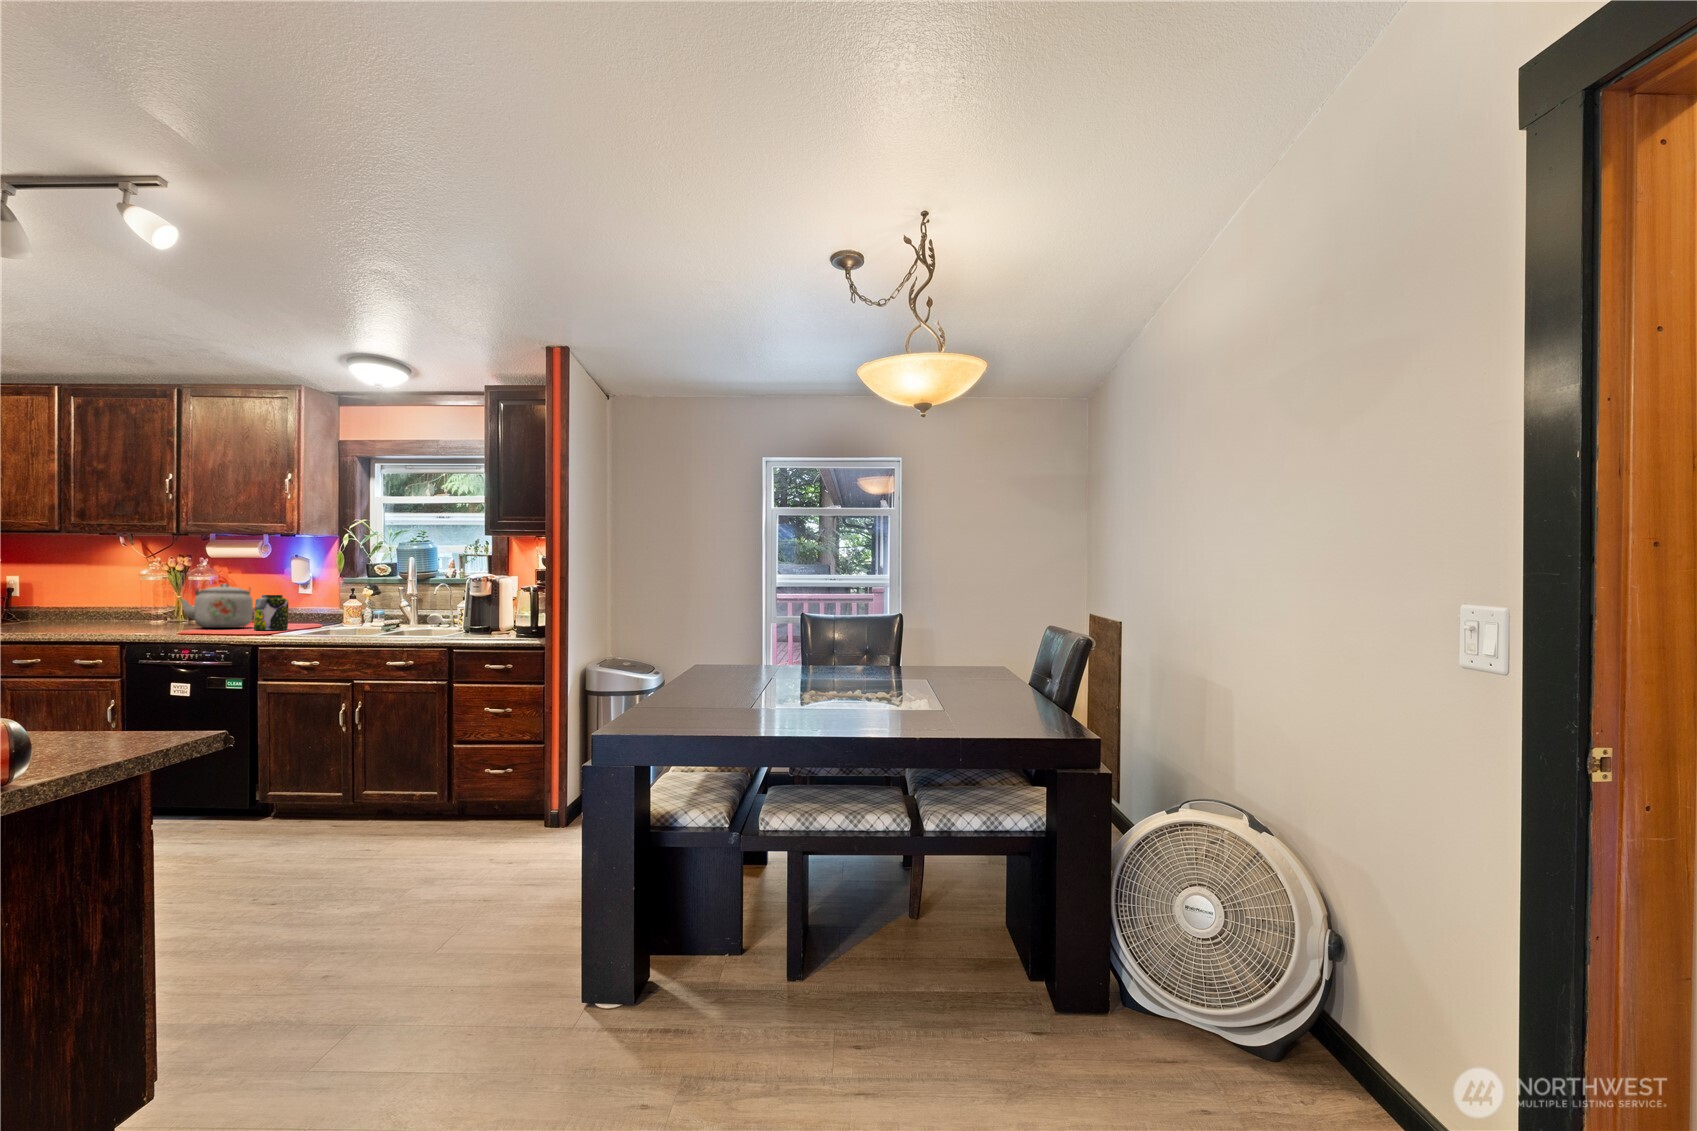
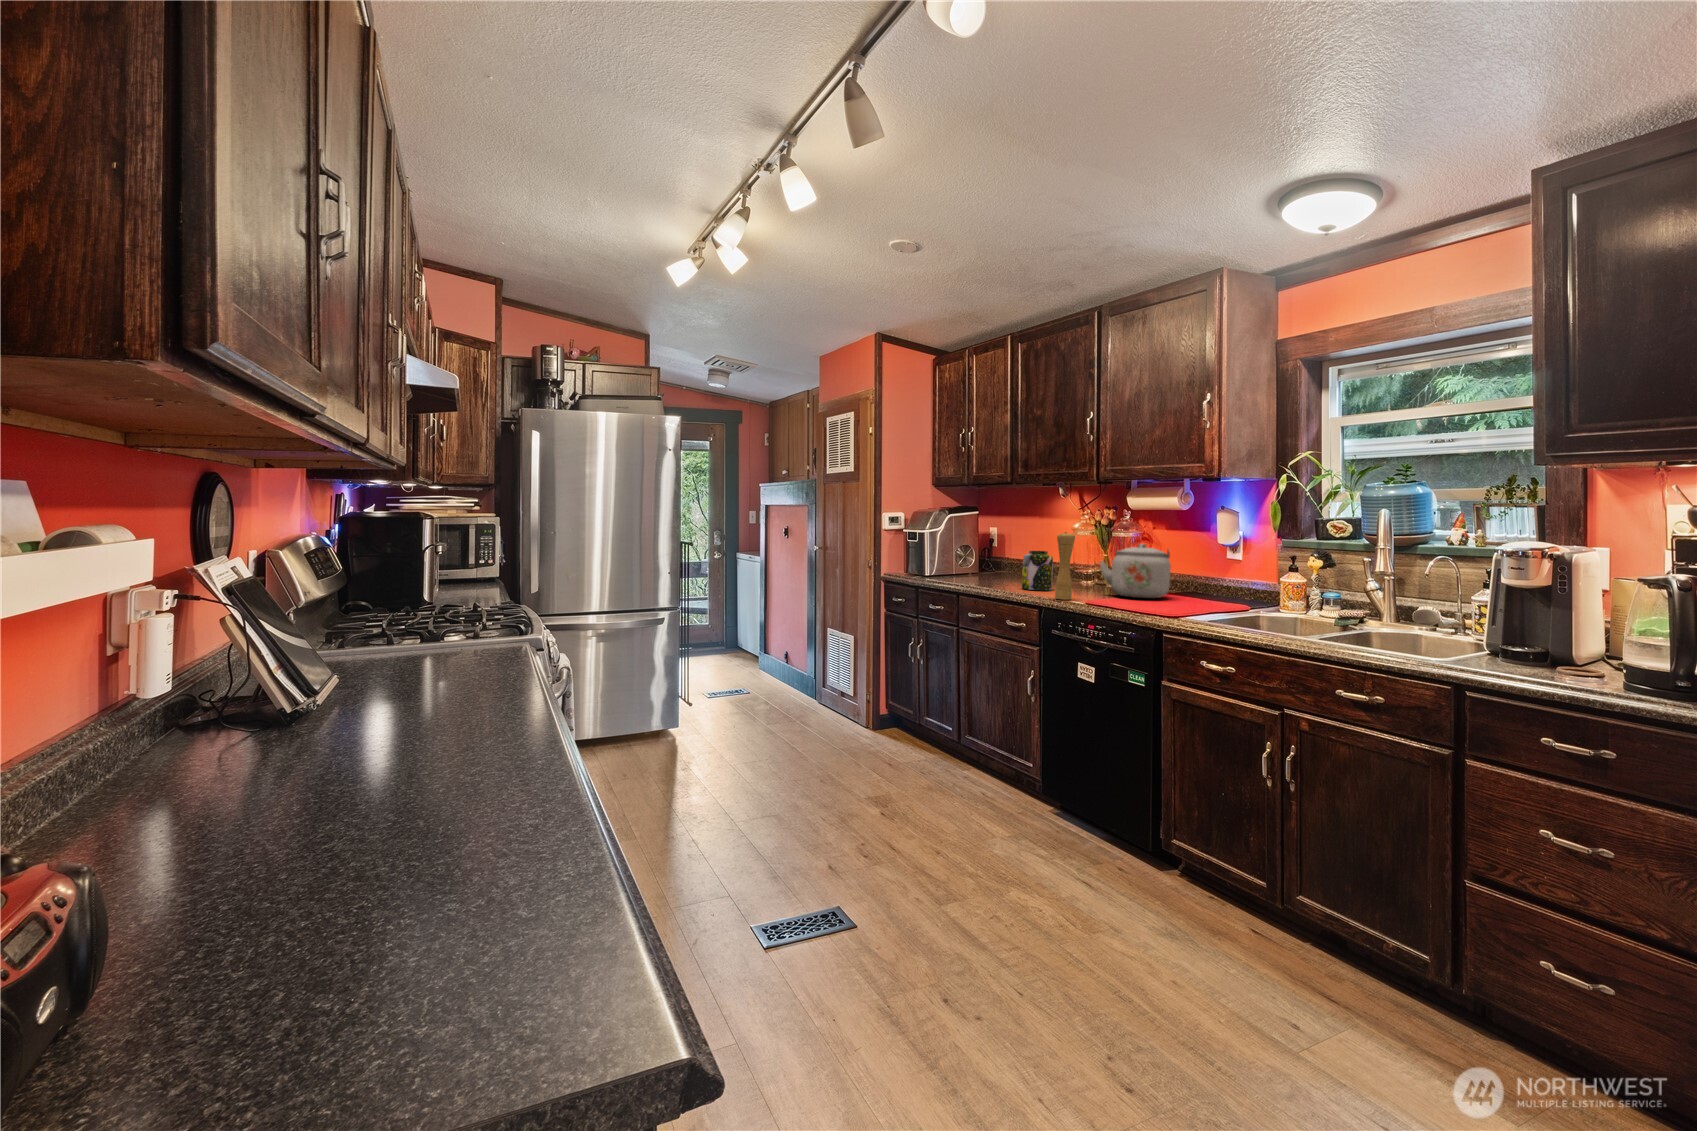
pepper mill: none [138,573,160,632] -> present [1055,532,1075,600]
jar: present [254,595,288,630] -> present [1022,551,1053,590]

